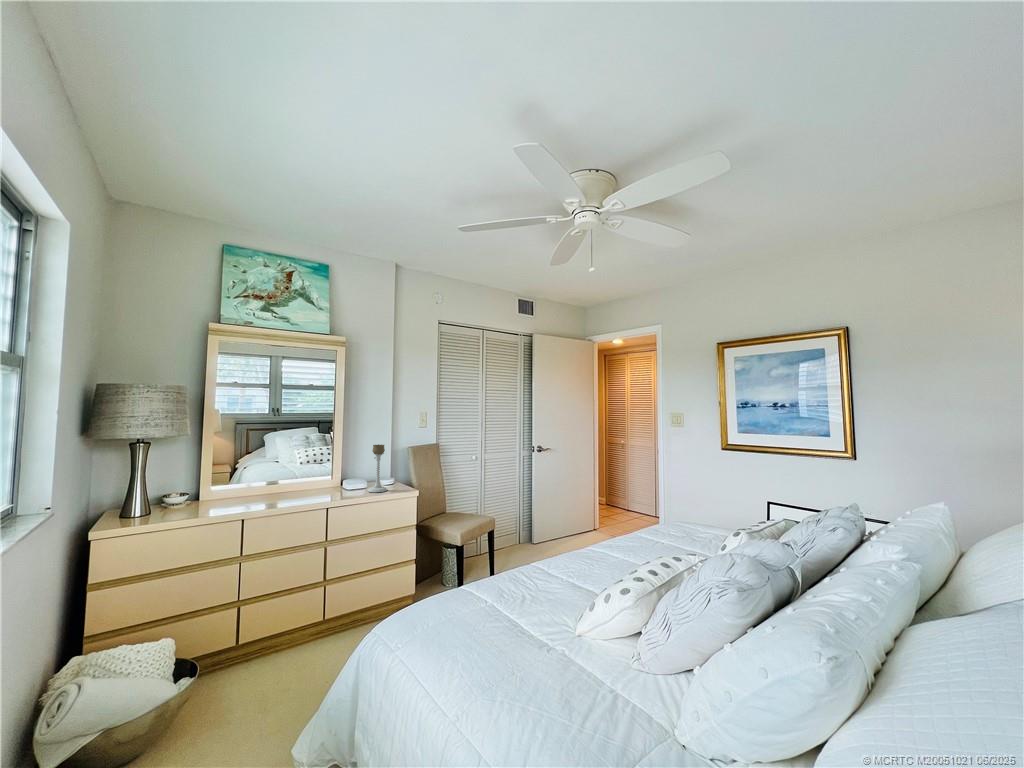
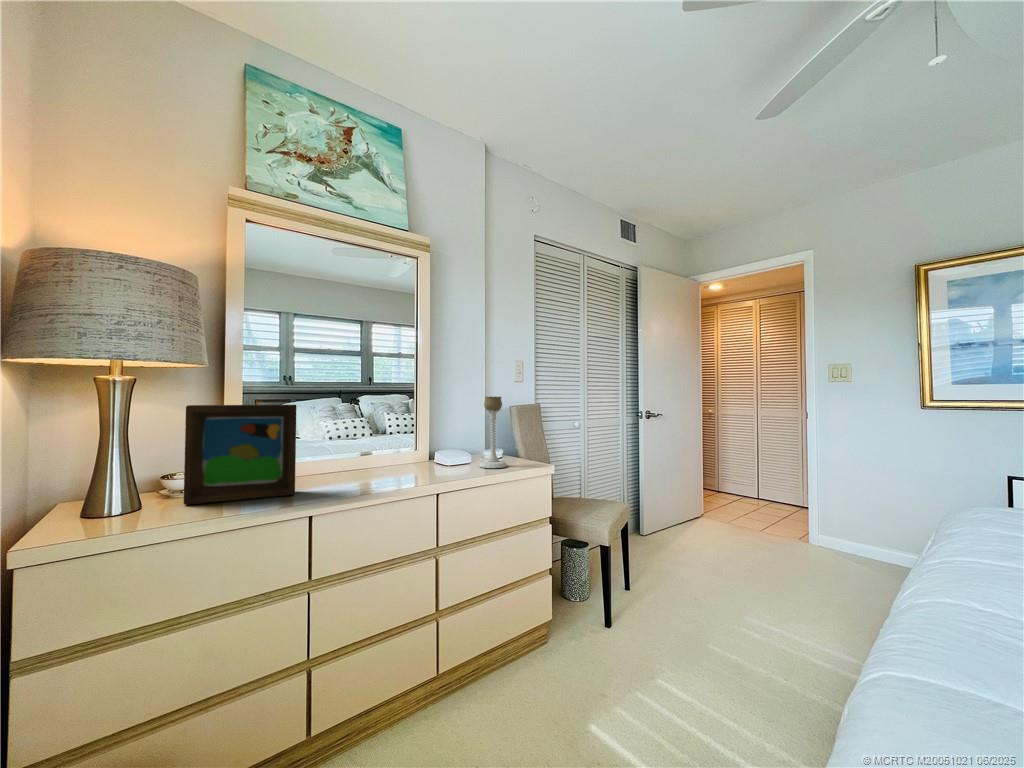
picture frame: none [172,455,241,513] -> present [184,405,297,505]

